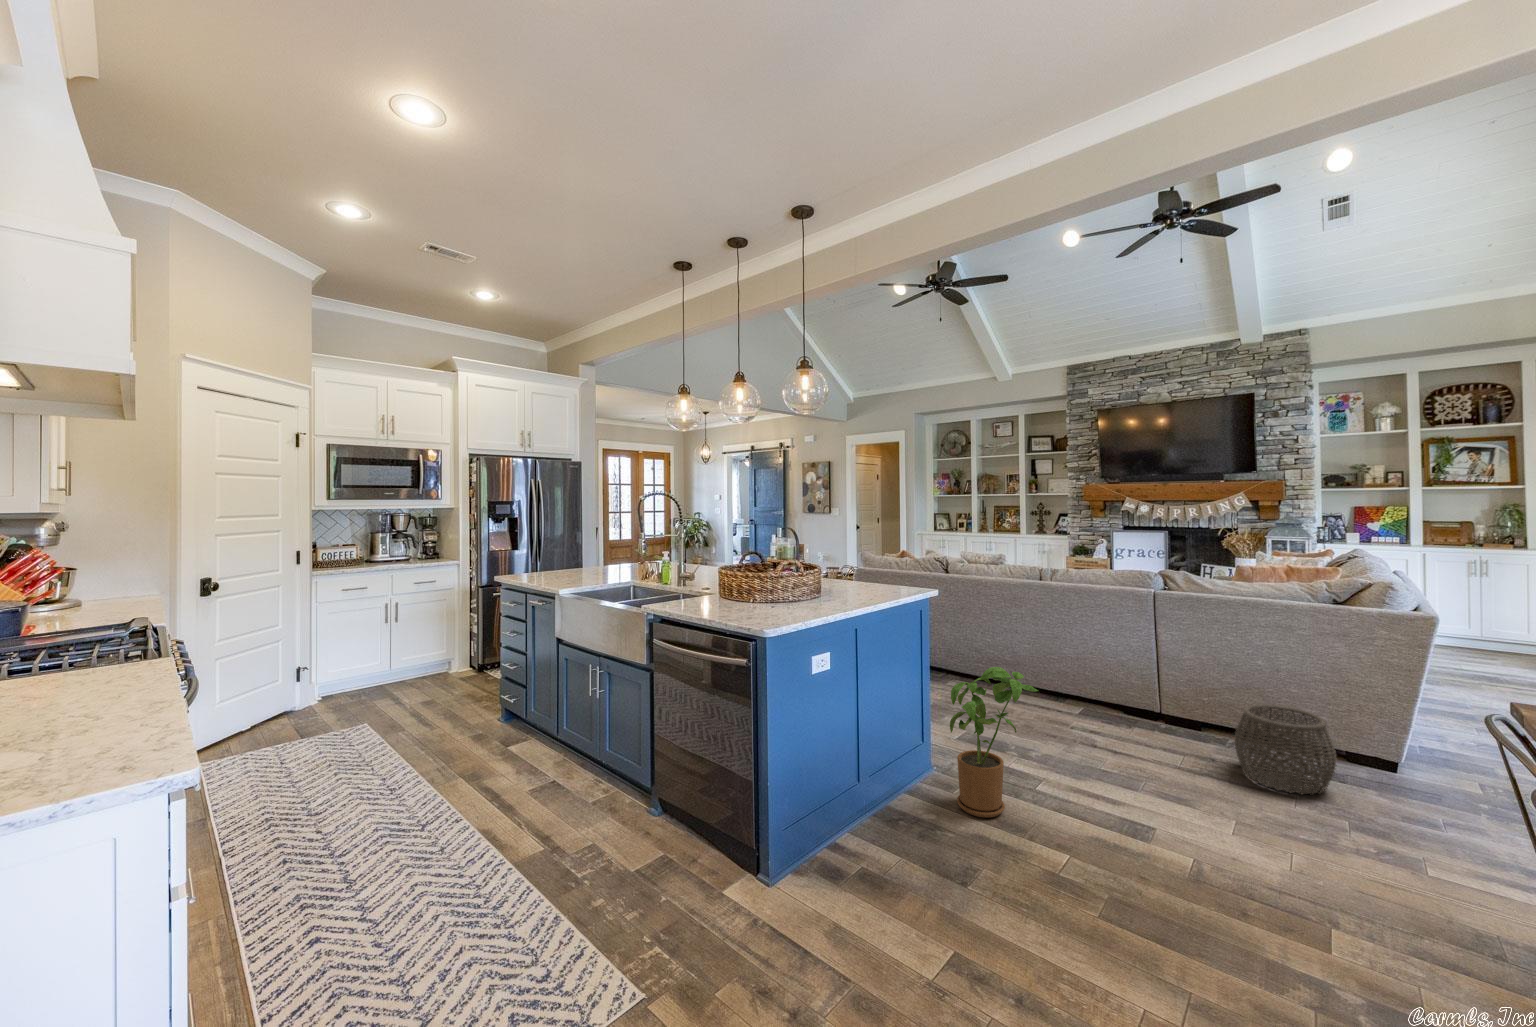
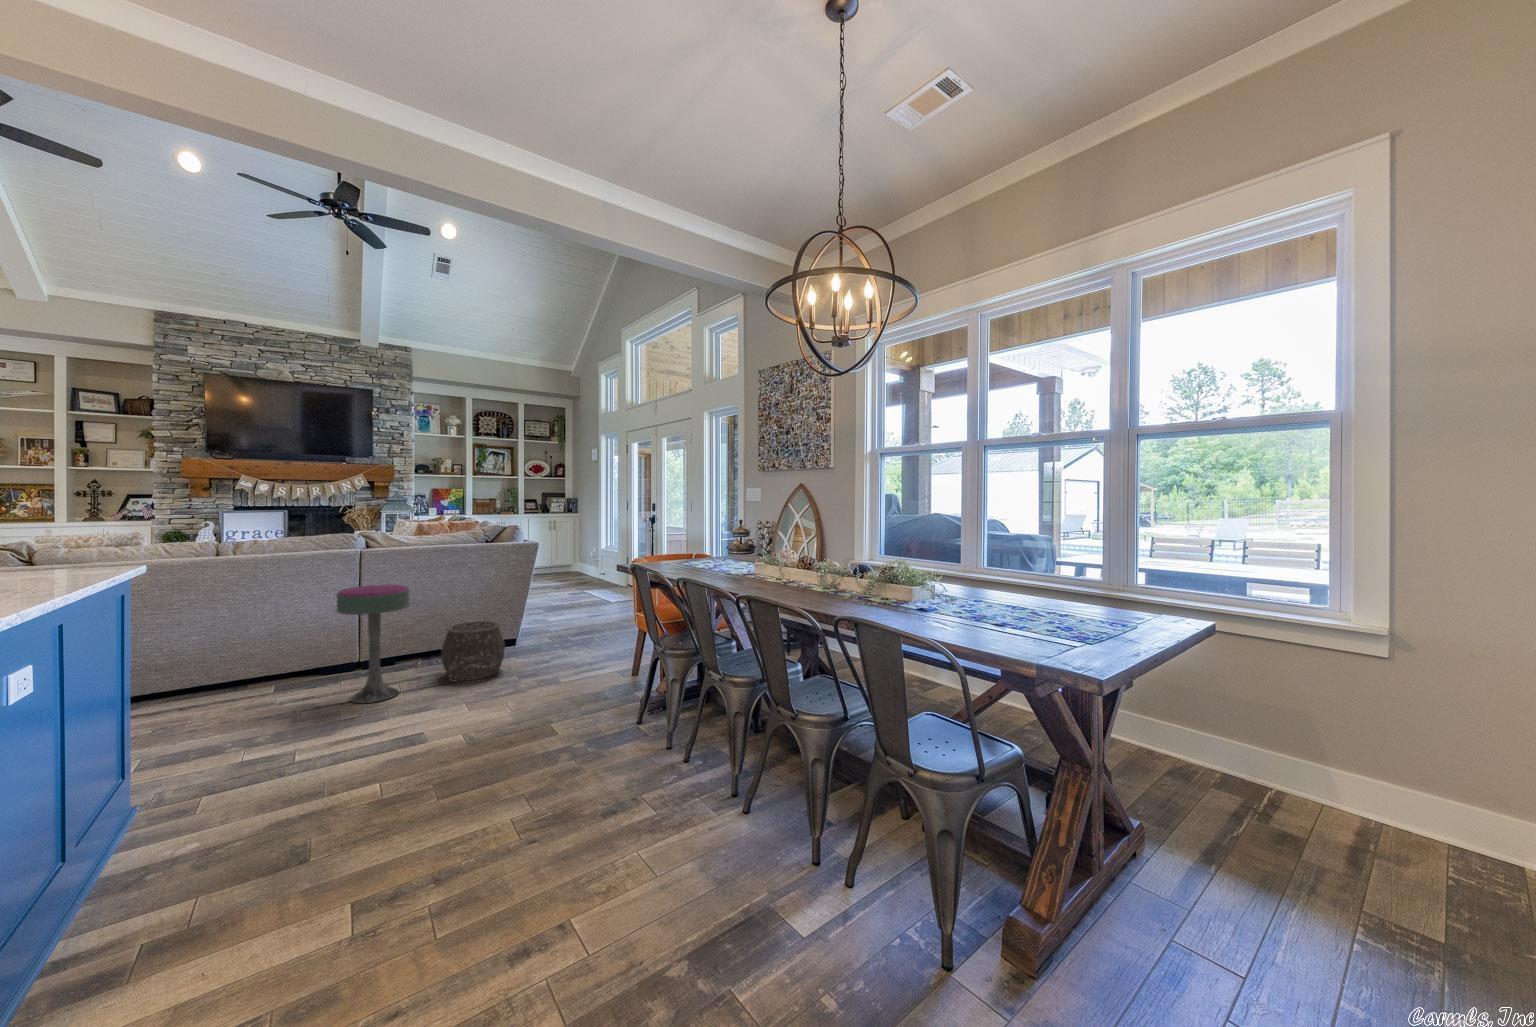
bar stool: none [1109,632,1187,767] -> present [336,584,409,703]
house plant: present [950,667,1038,818] -> none [196,632,325,813]

